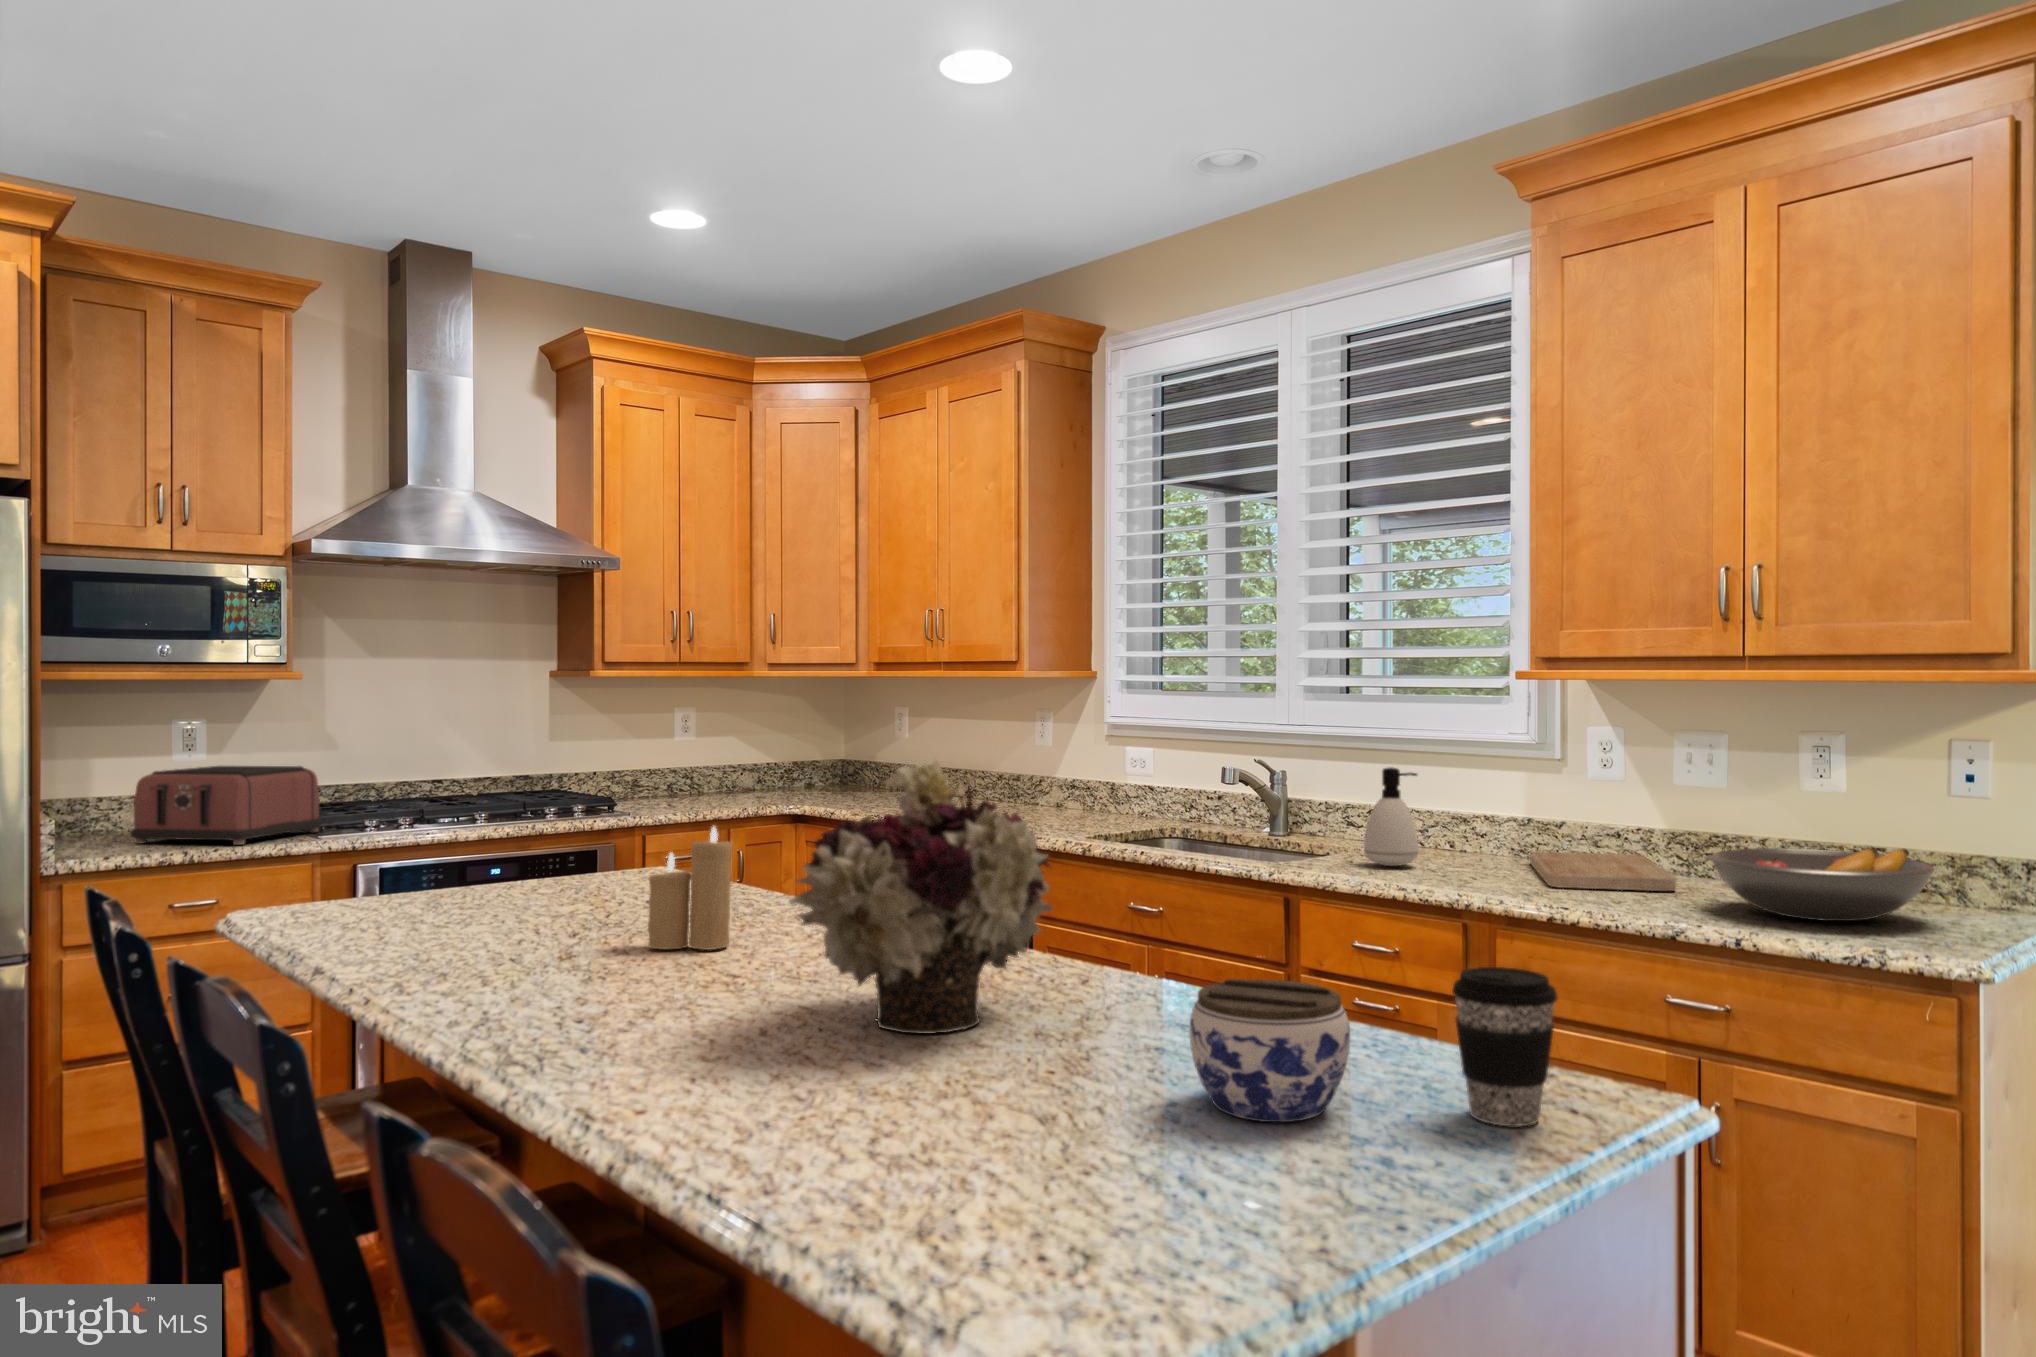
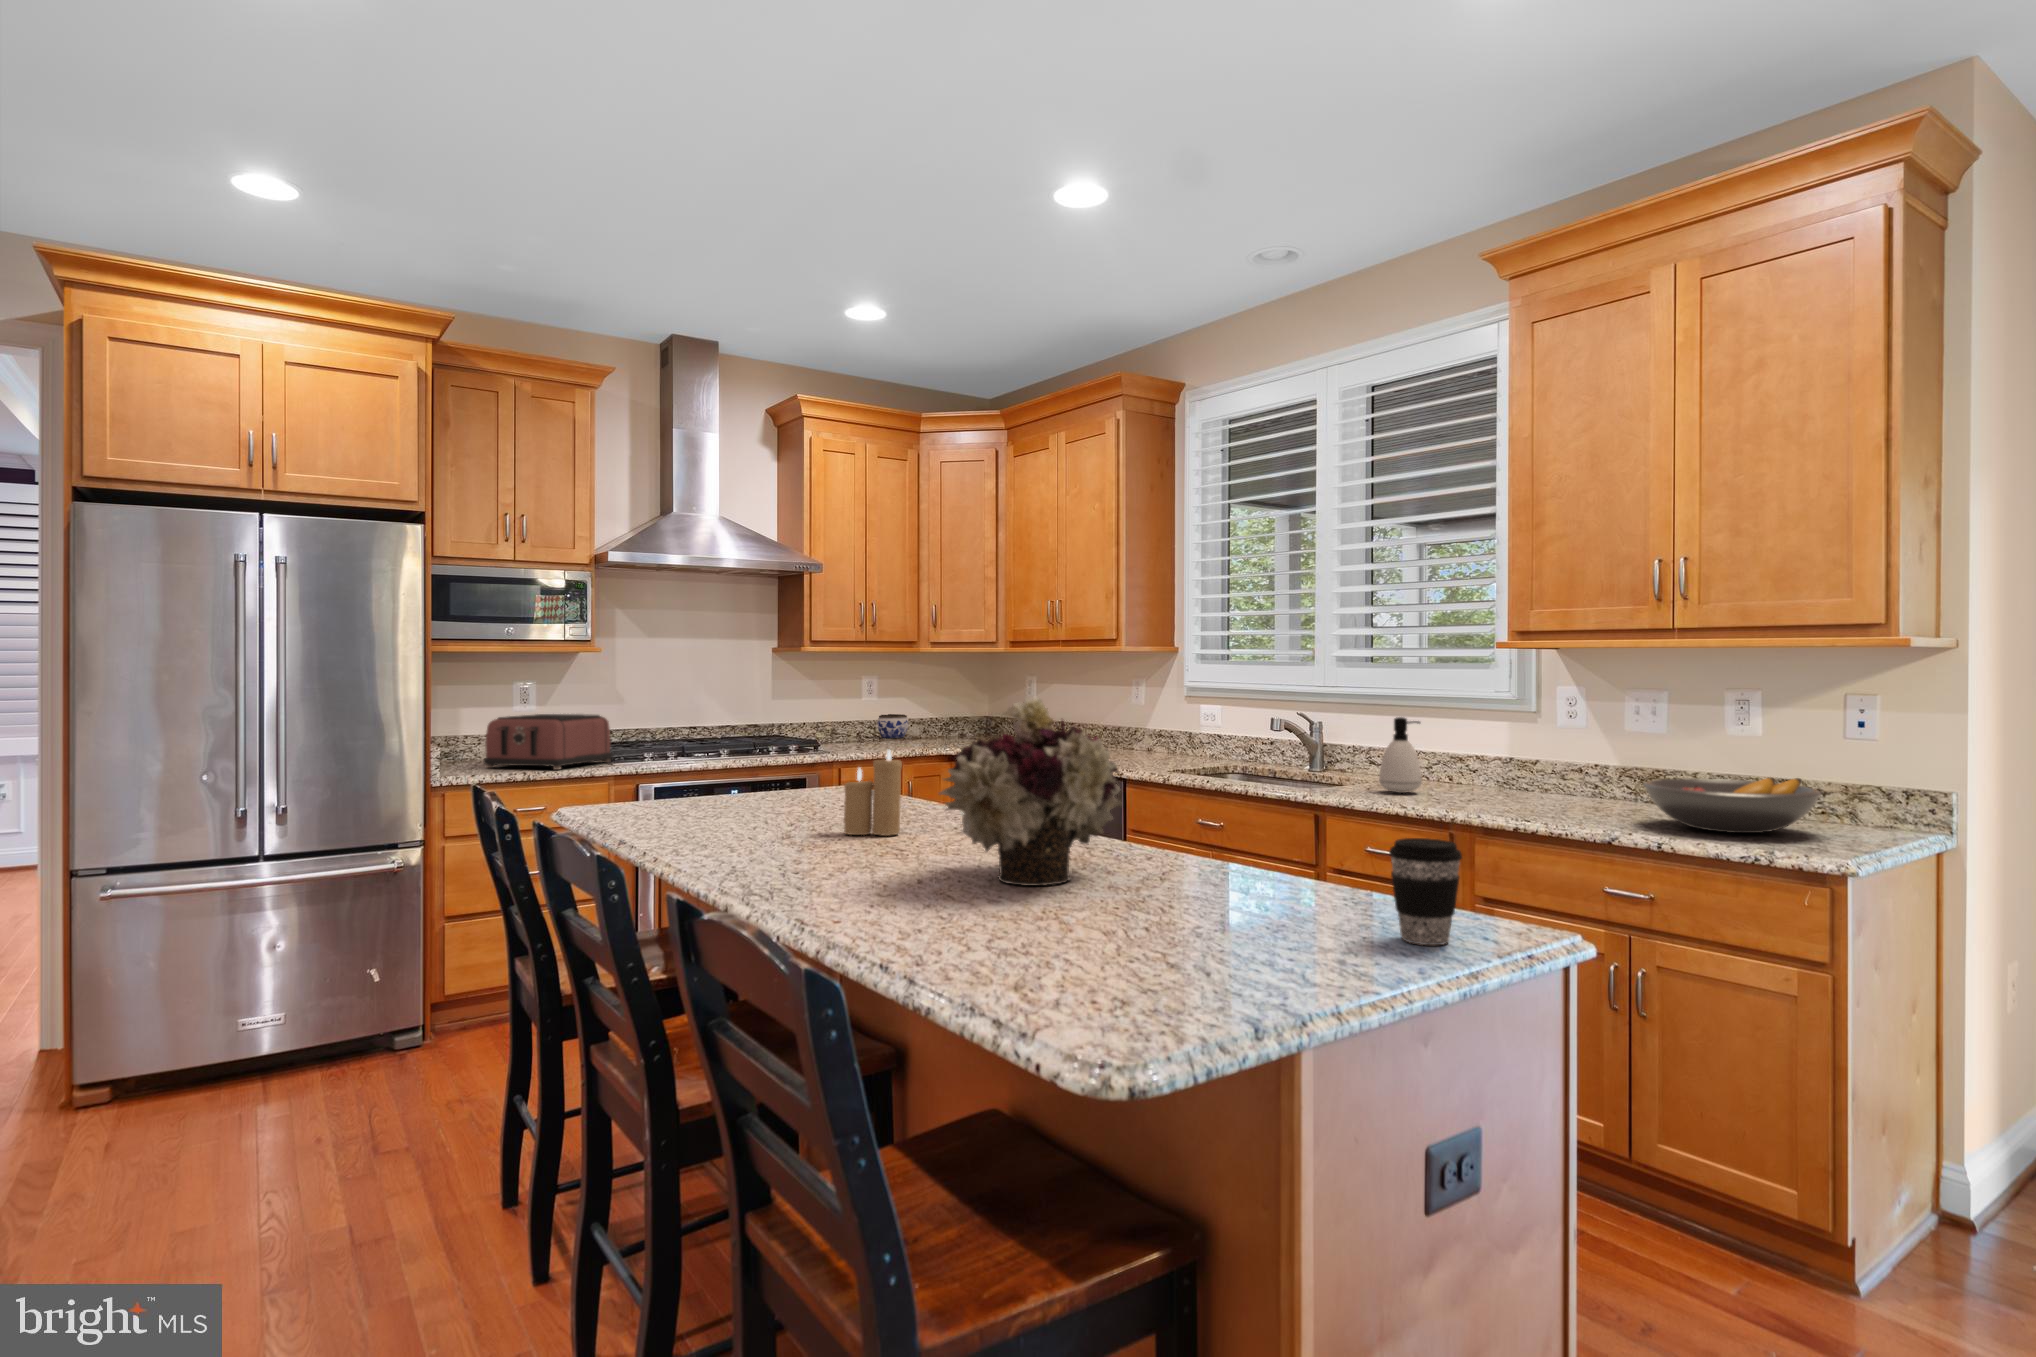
cutting board: present [1530,852,1677,891] -> none [1511,783,1622,812]
jar: present [1189,979,1350,1122] -> present [877,714,909,738]

